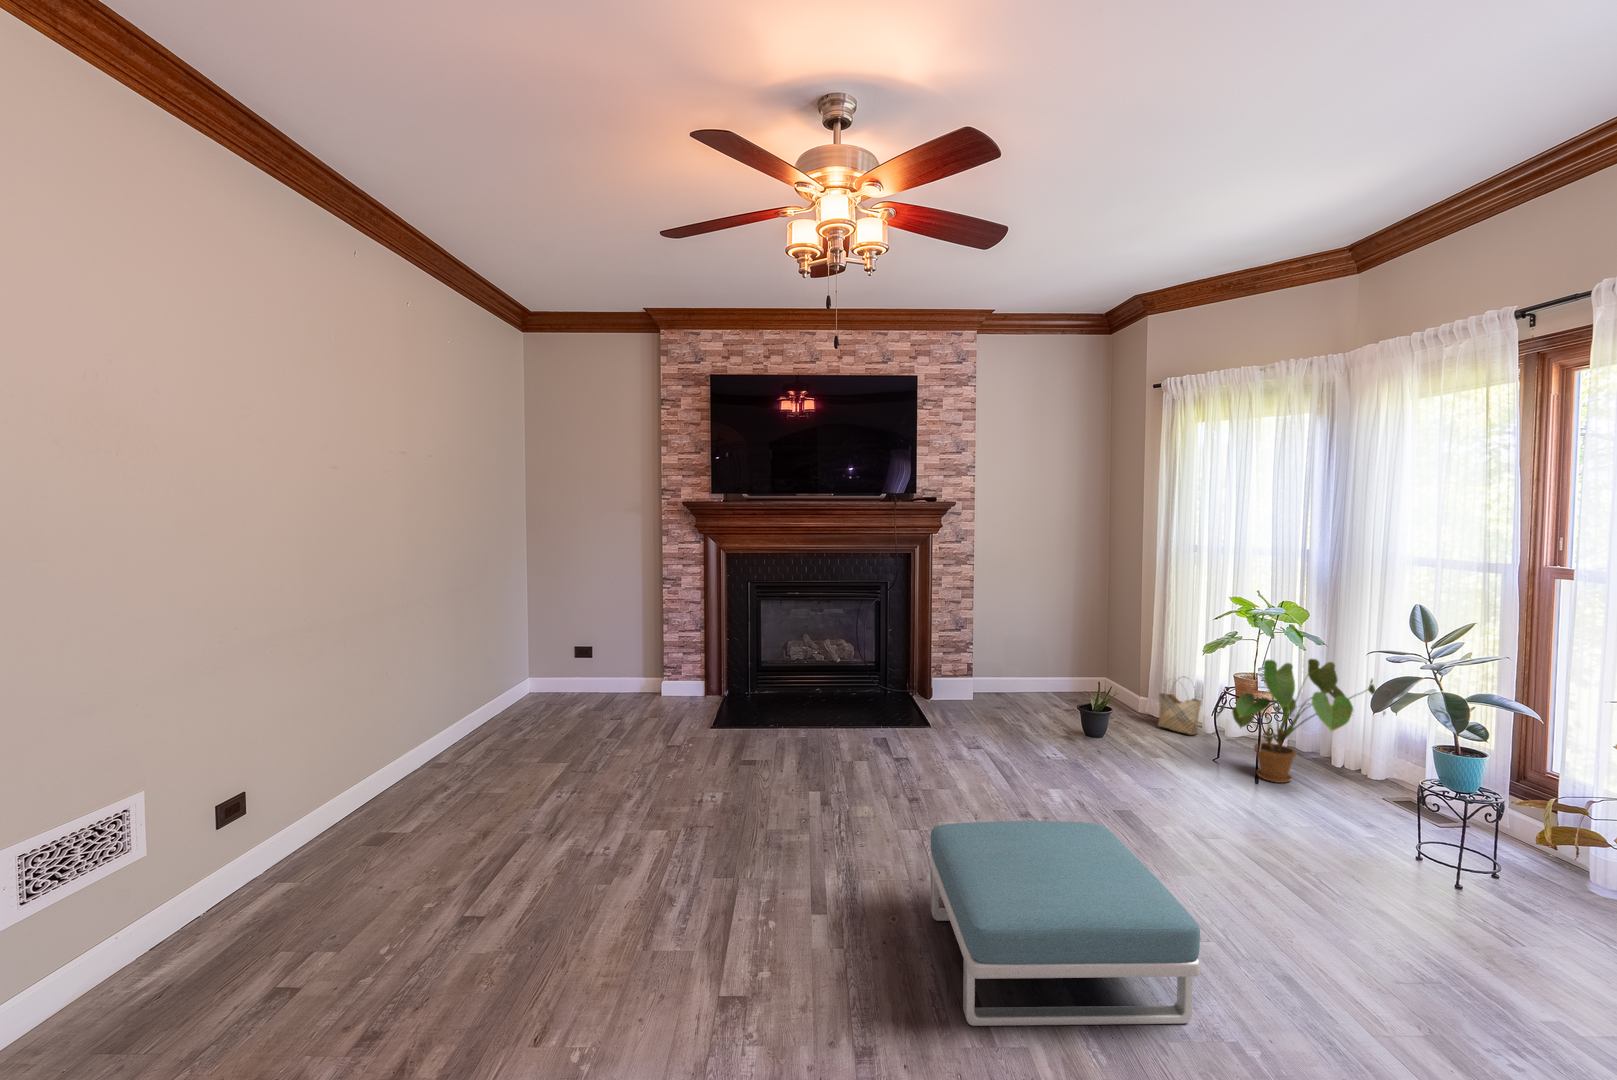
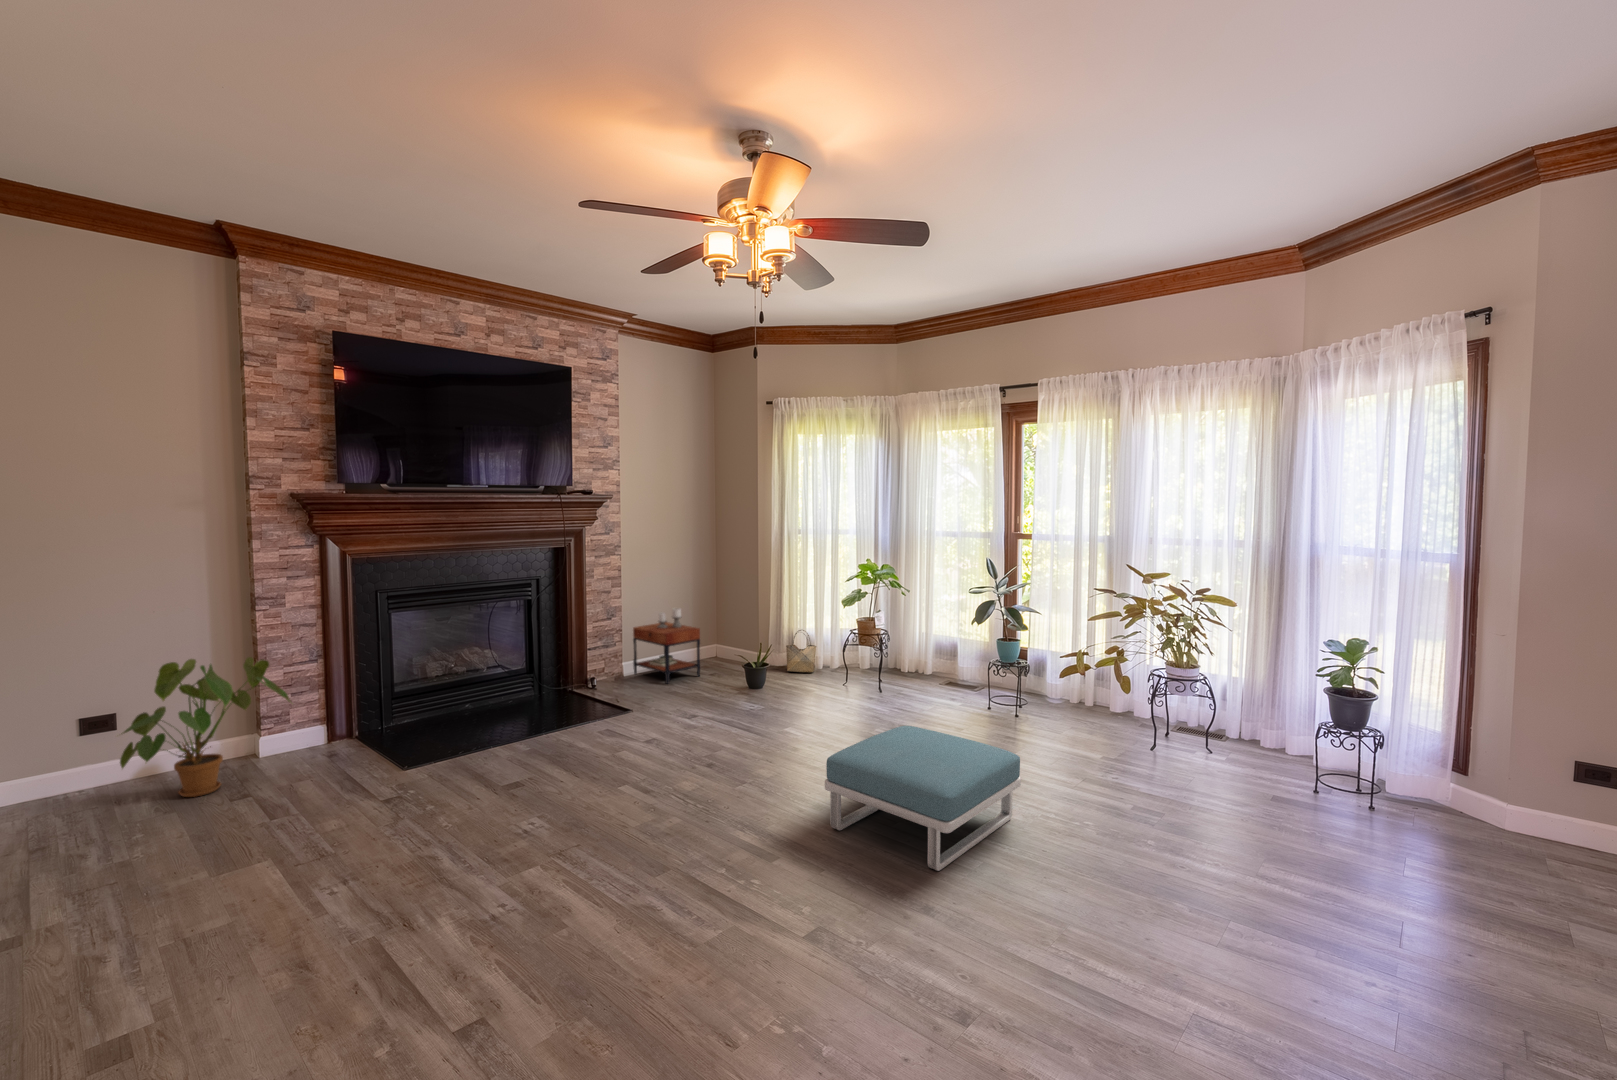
side table: none [986,627,1050,709] -> present [633,608,700,684]
house plant: present [1216,659,1385,783] -> present [120,657,290,797]

